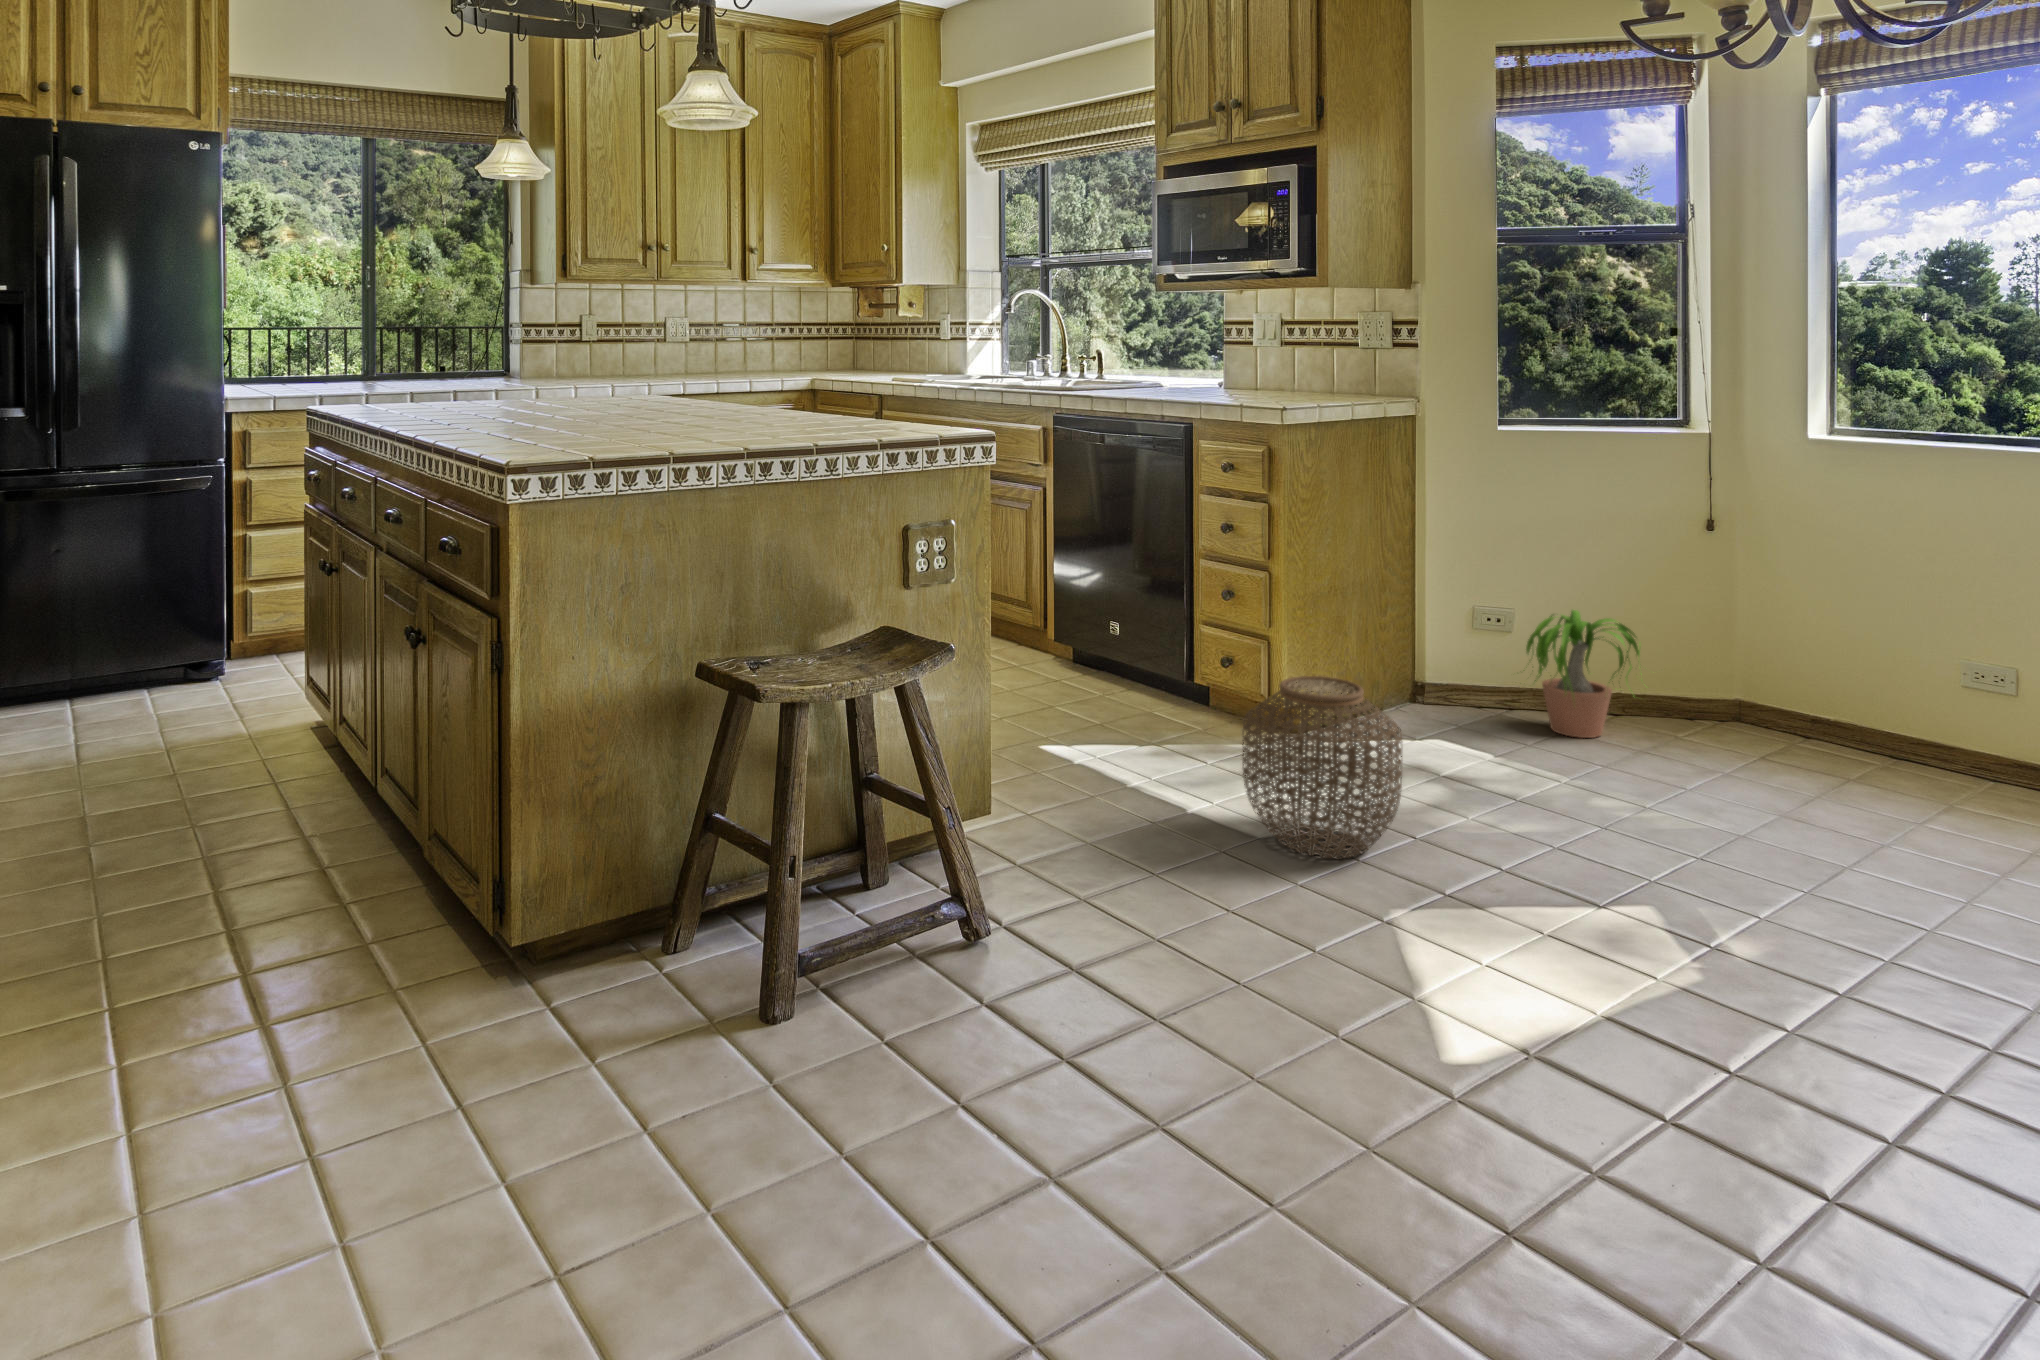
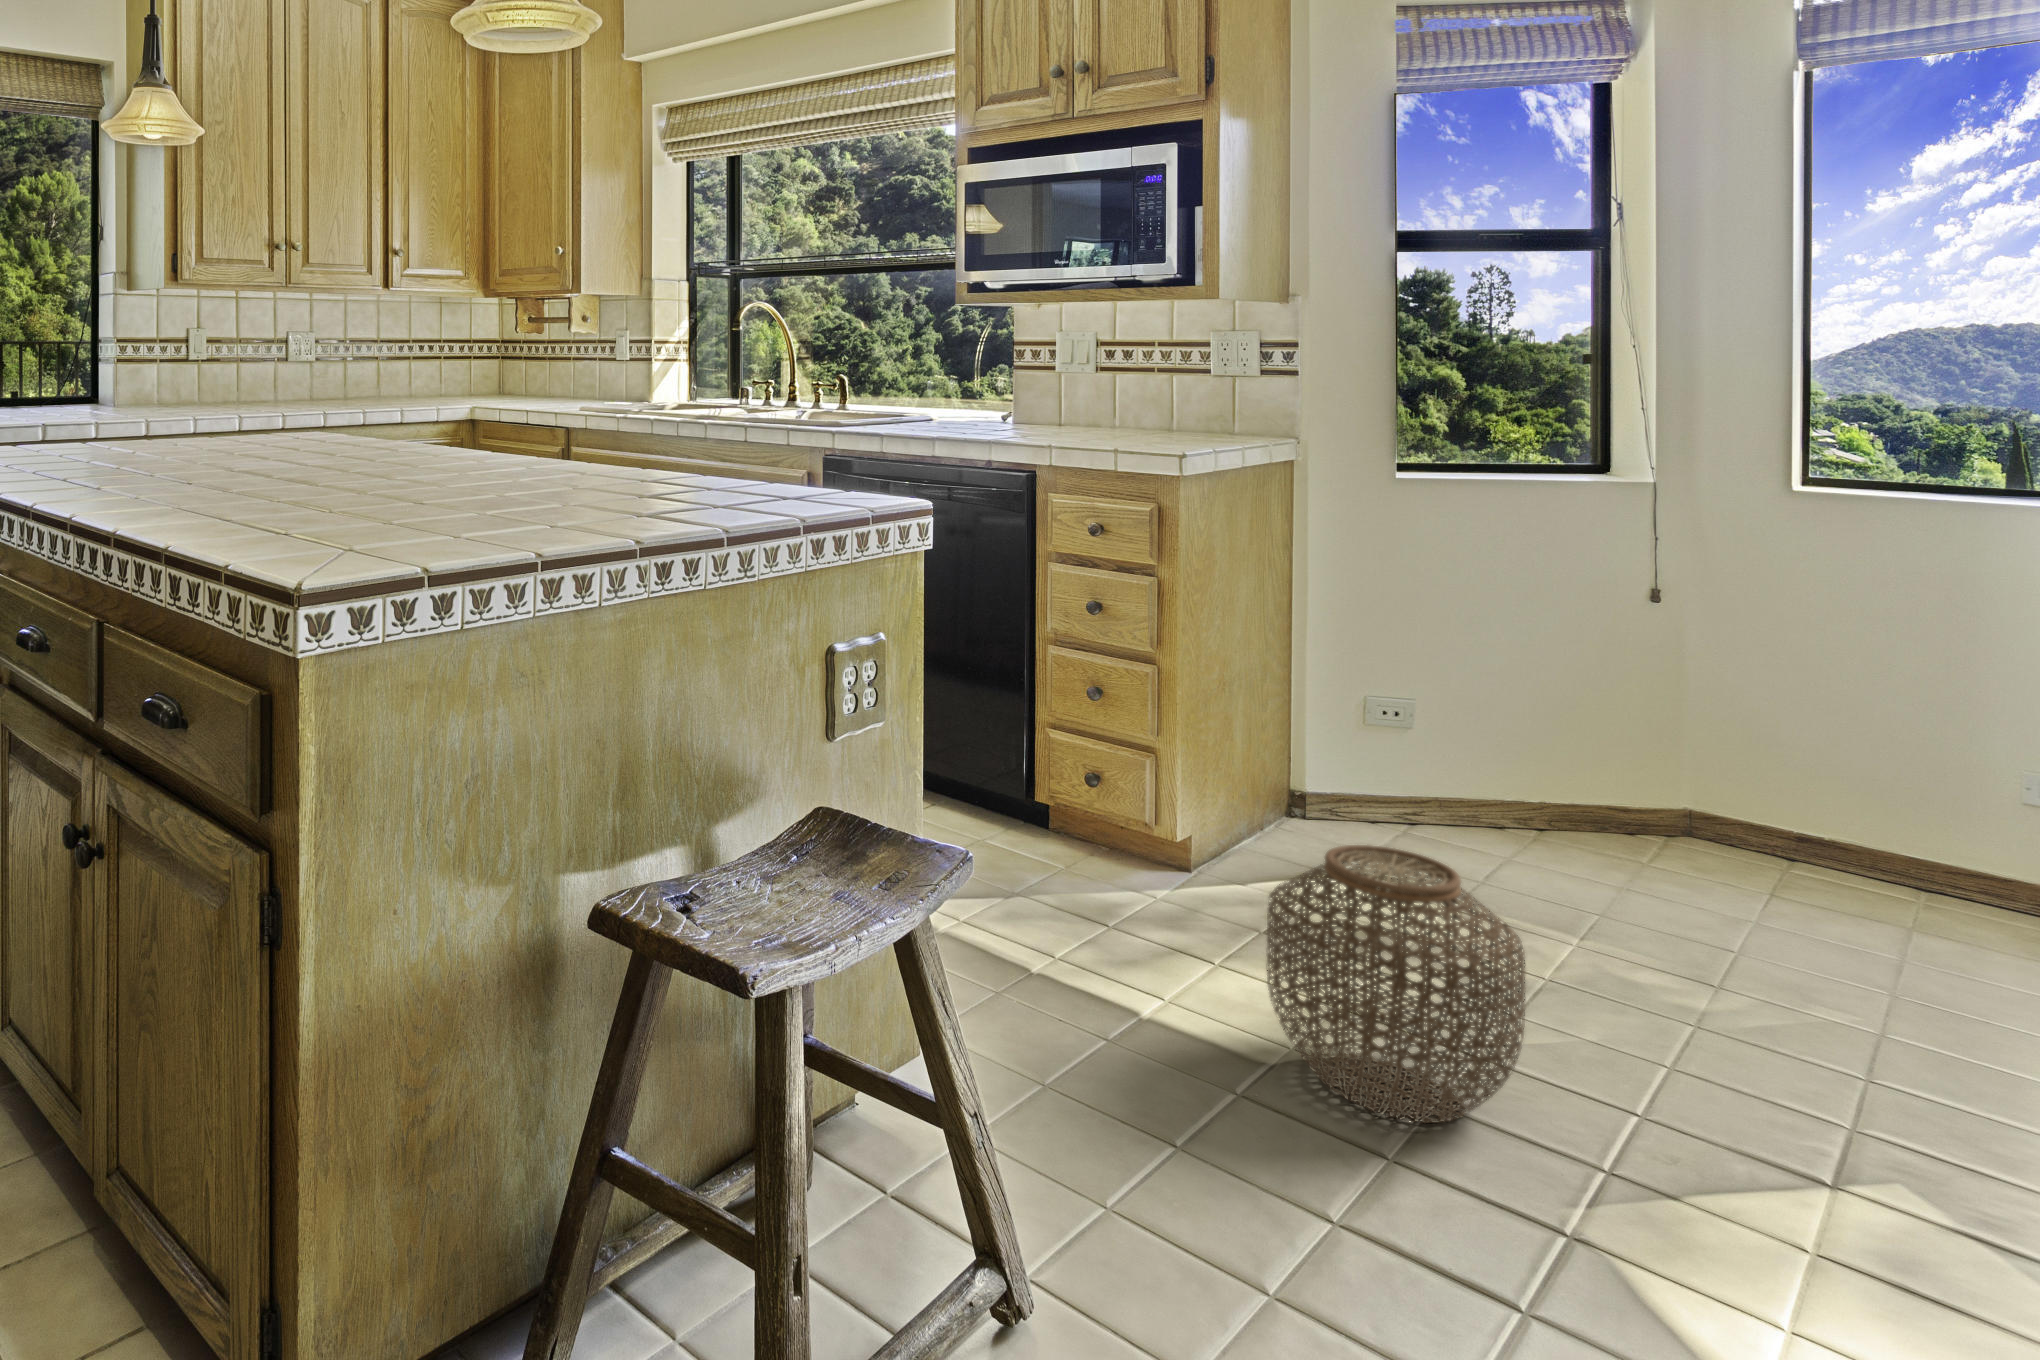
potted plant: present [1523,610,1642,738] -> none [1464,711,1667,881]

